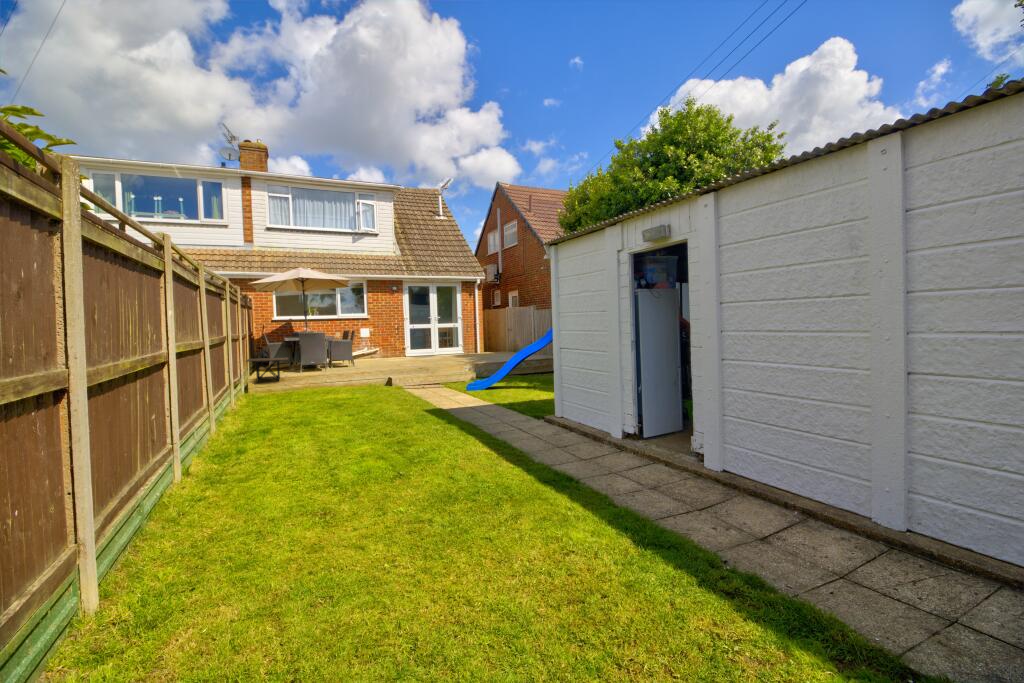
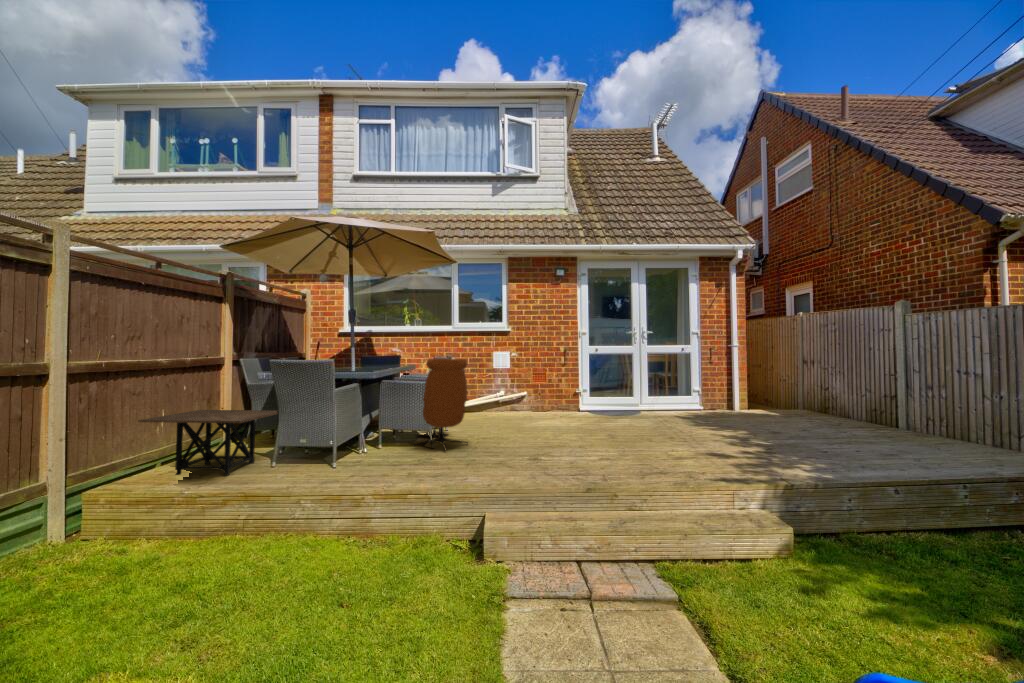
lounge chair: none [337,334,365,371] -> present [414,359,468,449]

